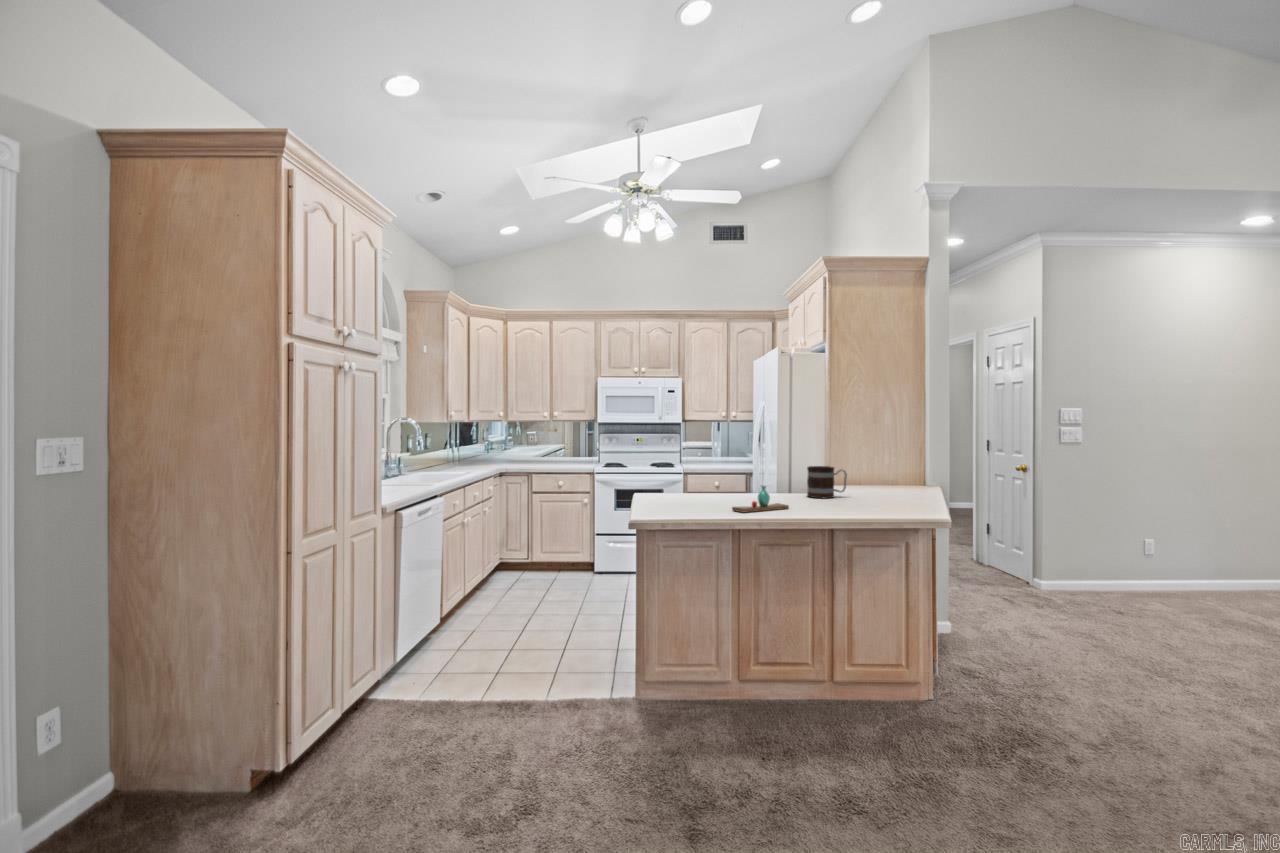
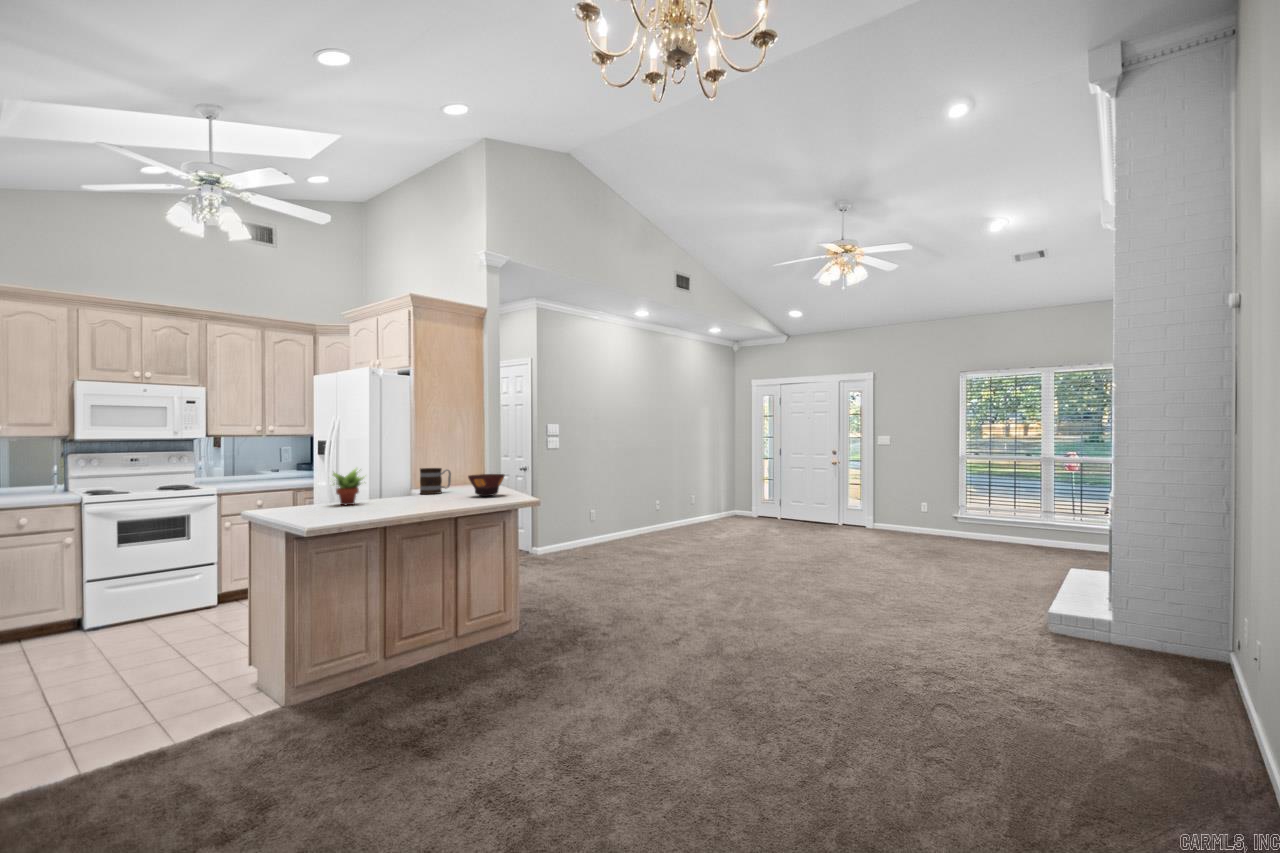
succulent plant: none [693,462,733,503] -> present [333,469,363,505]
bowl: none [844,480,893,510] -> present [468,474,504,496]
vase: present [732,485,789,513] -> none [385,484,428,507]

